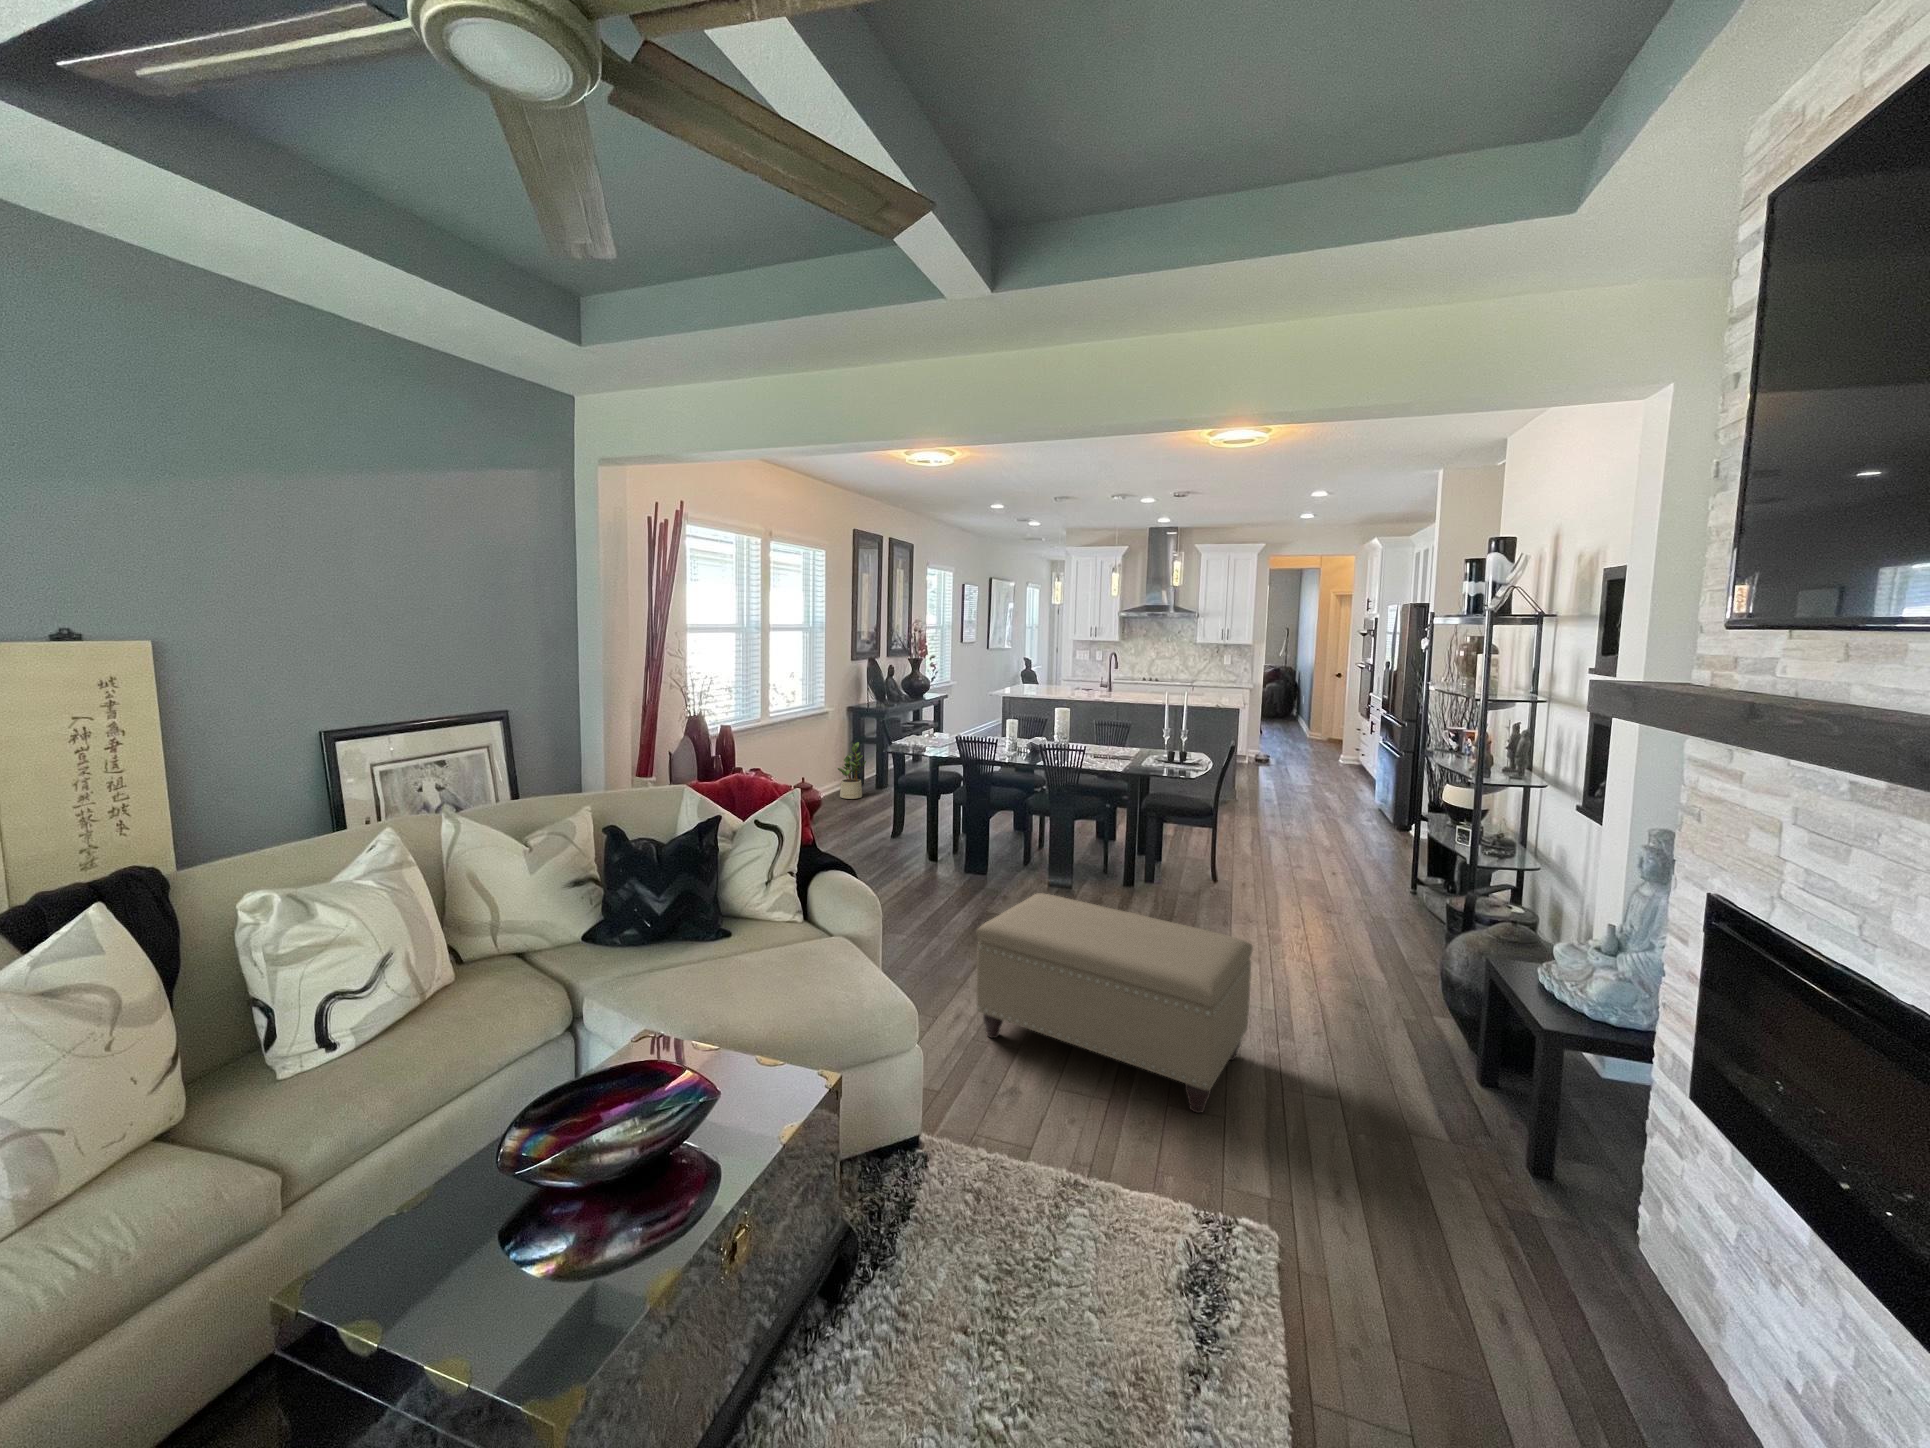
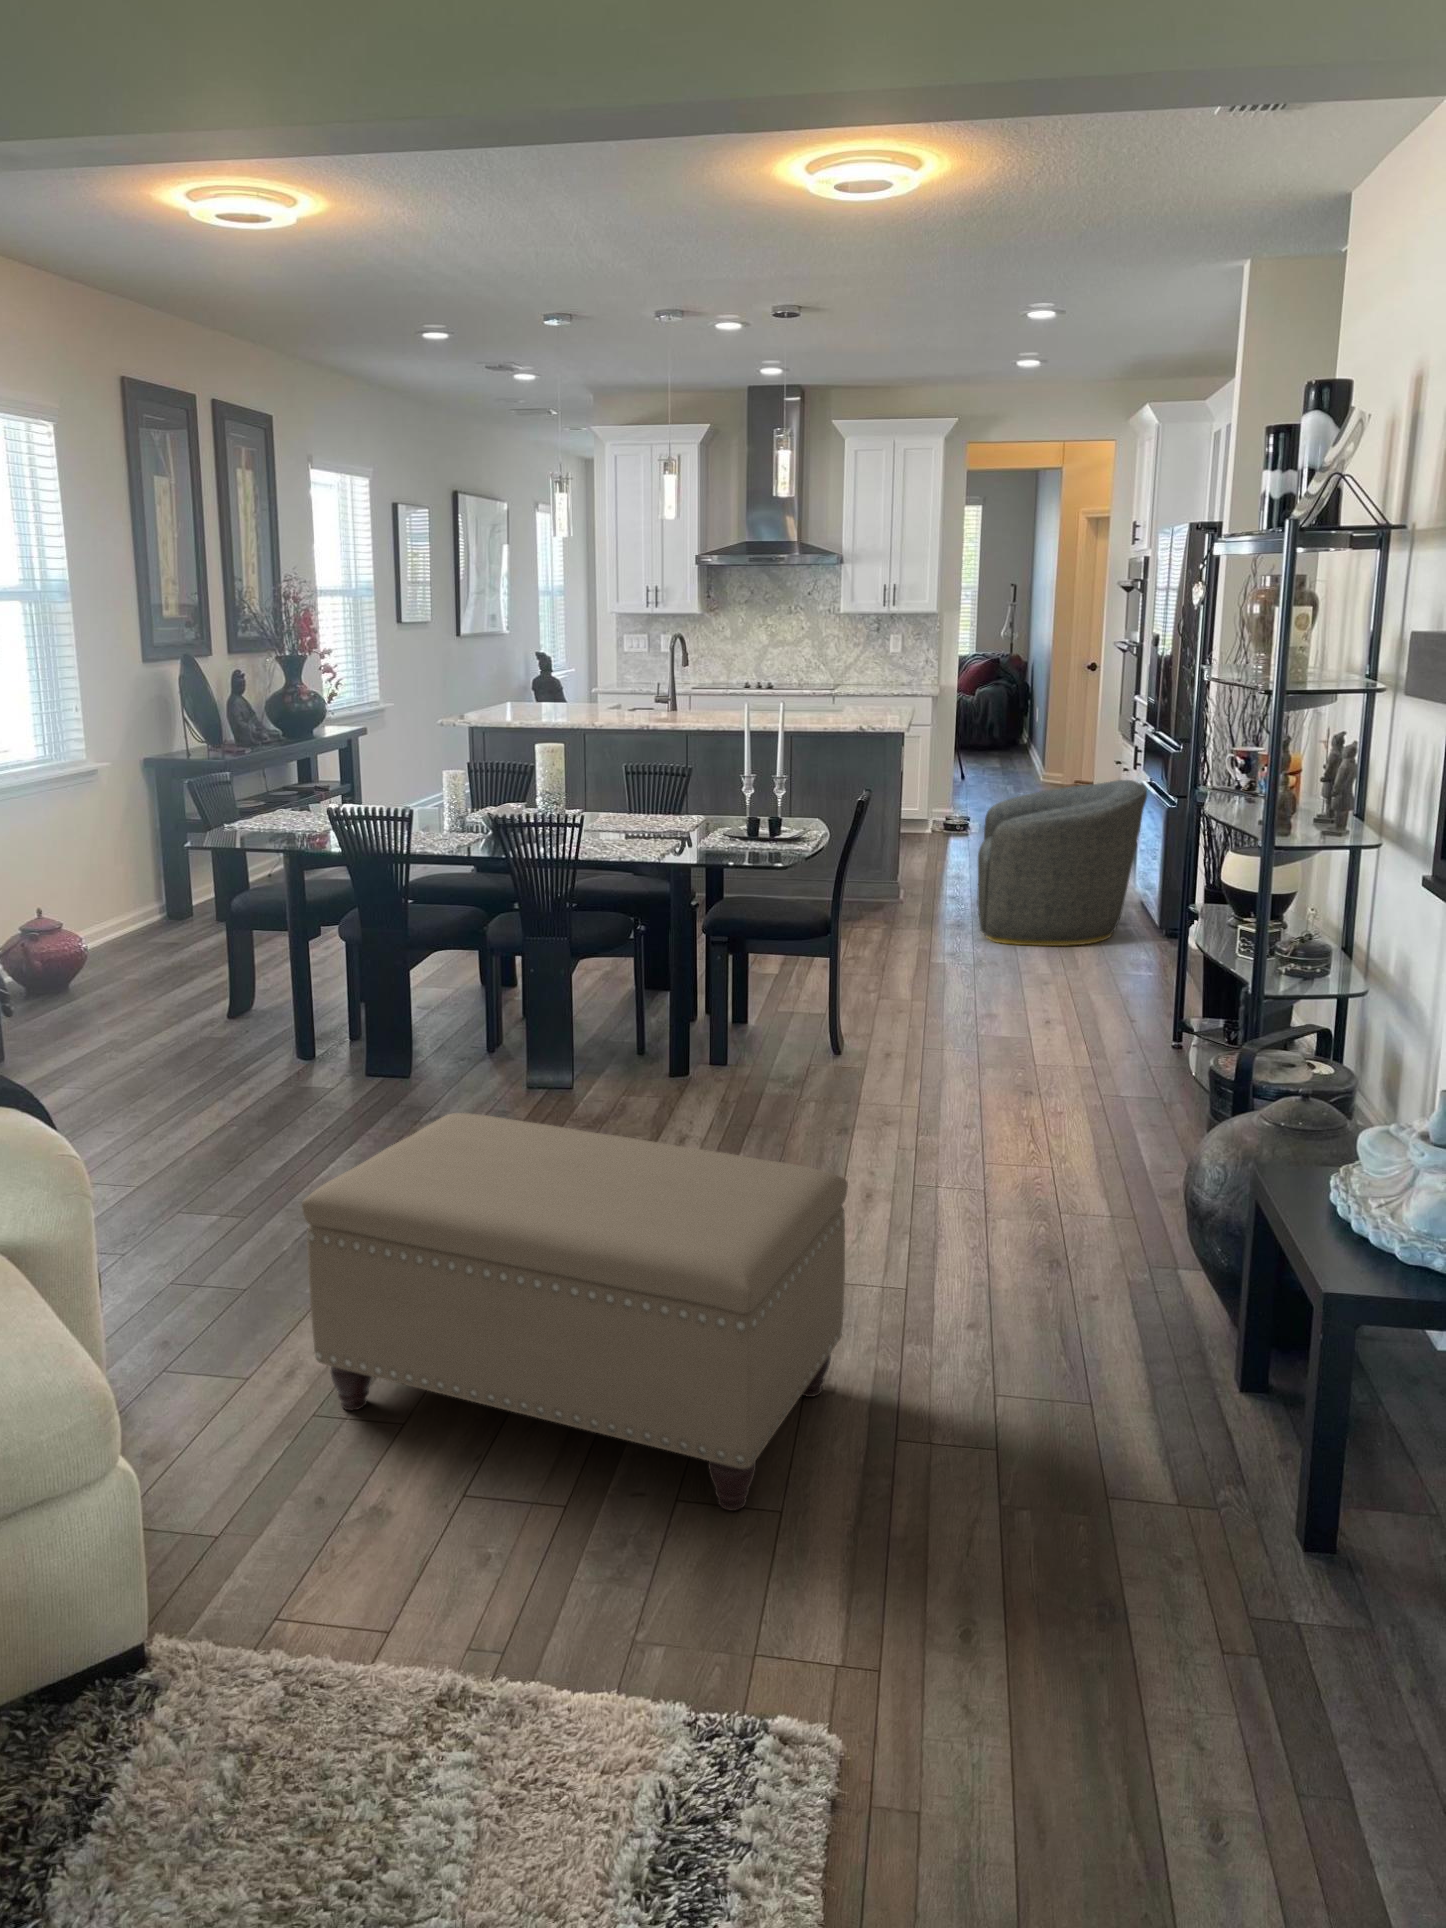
armchair: none [1282,739,1385,830] -> present [978,780,1147,946]
potted plant: present [838,742,866,799] -> none [124,828,184,944]

